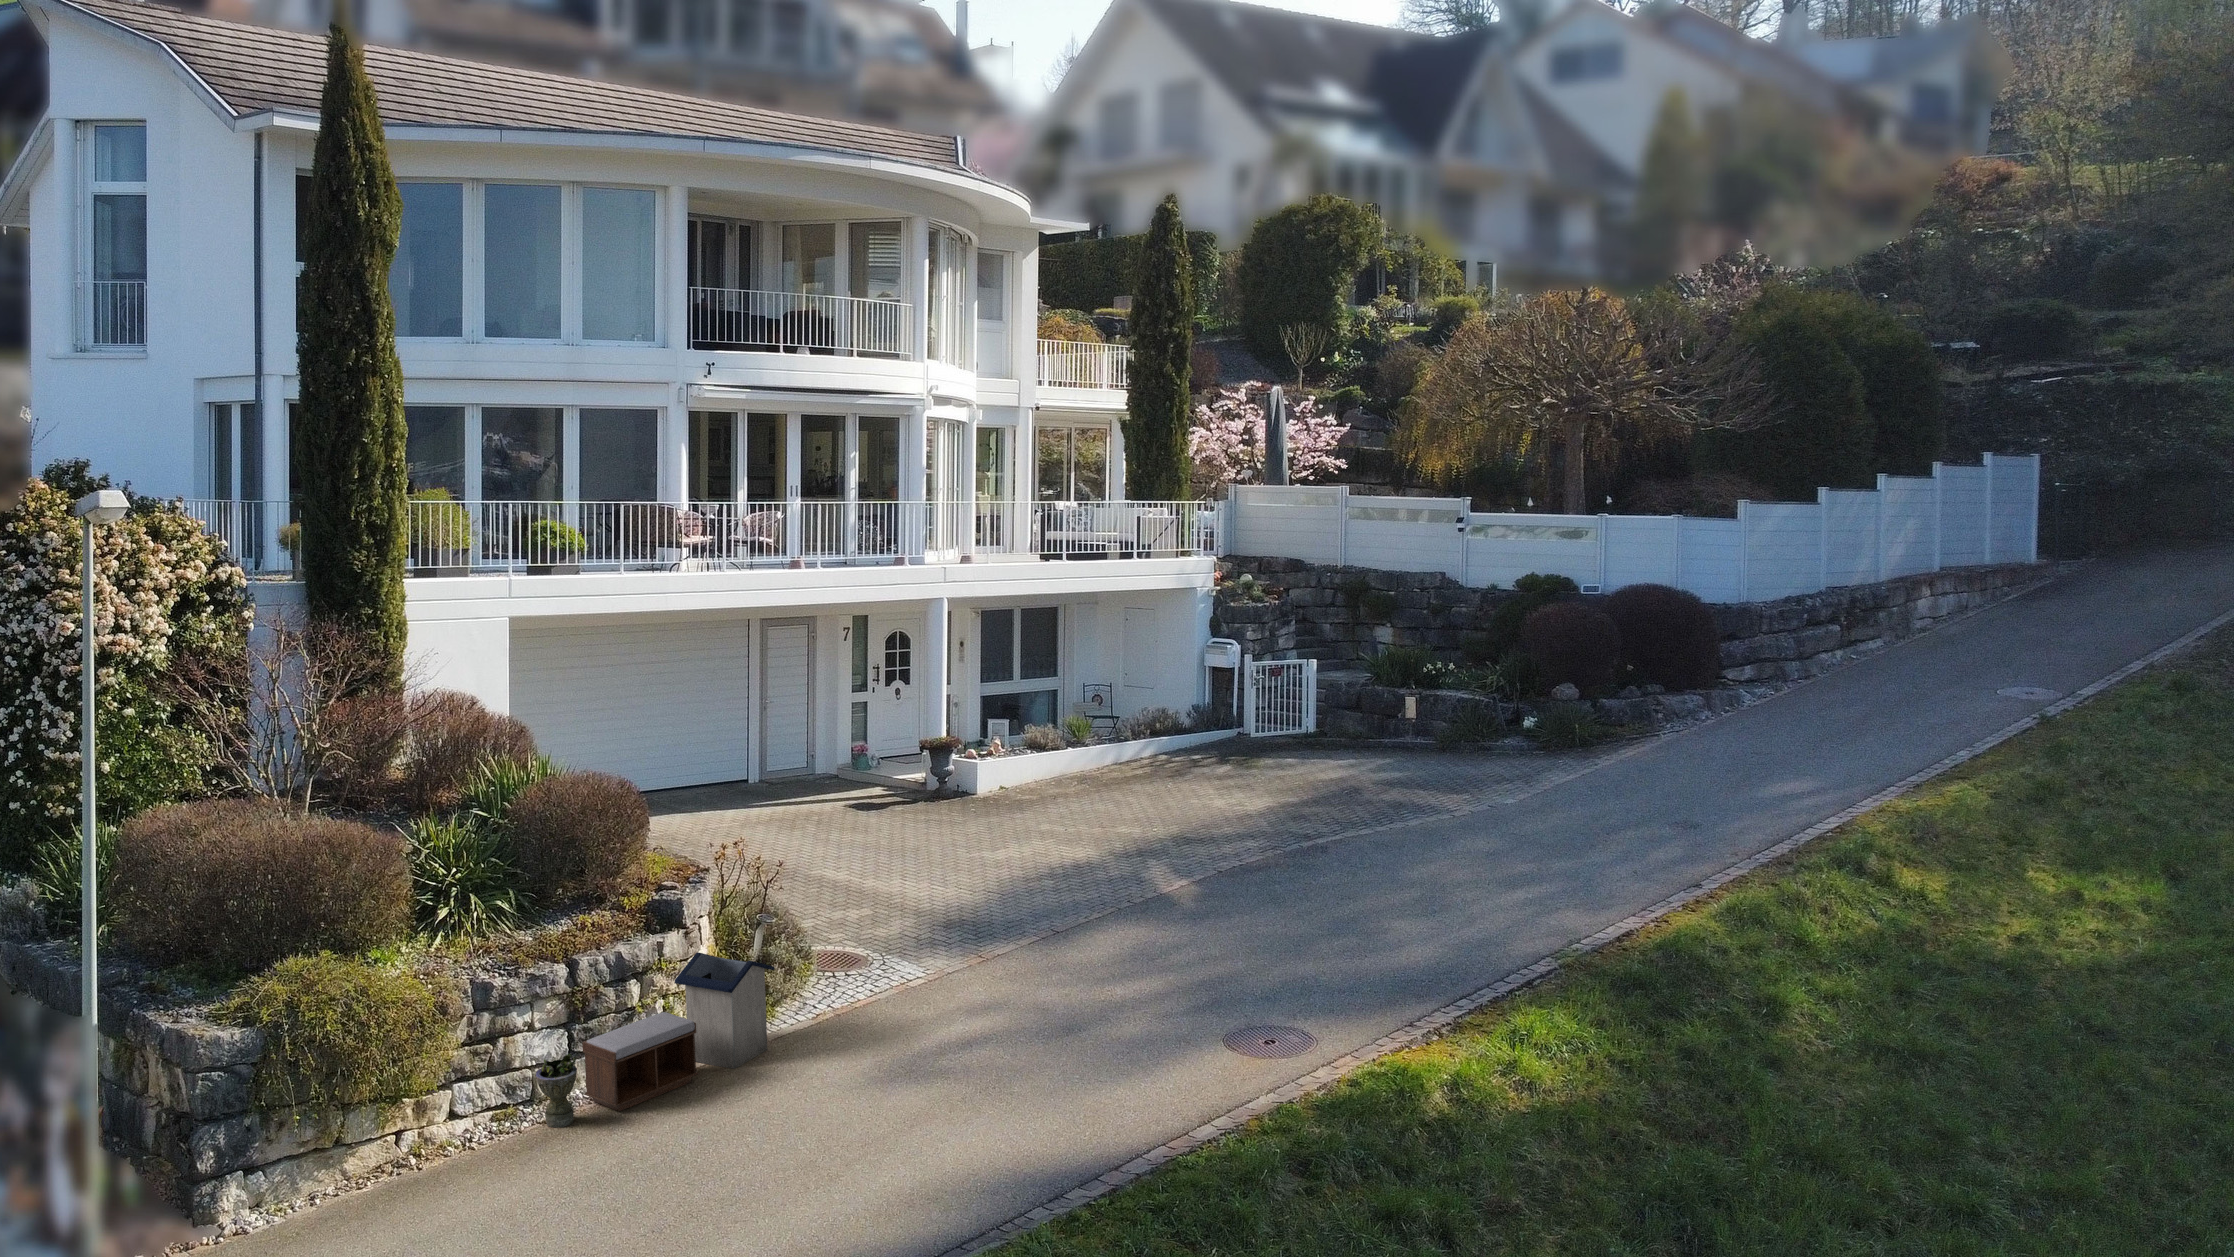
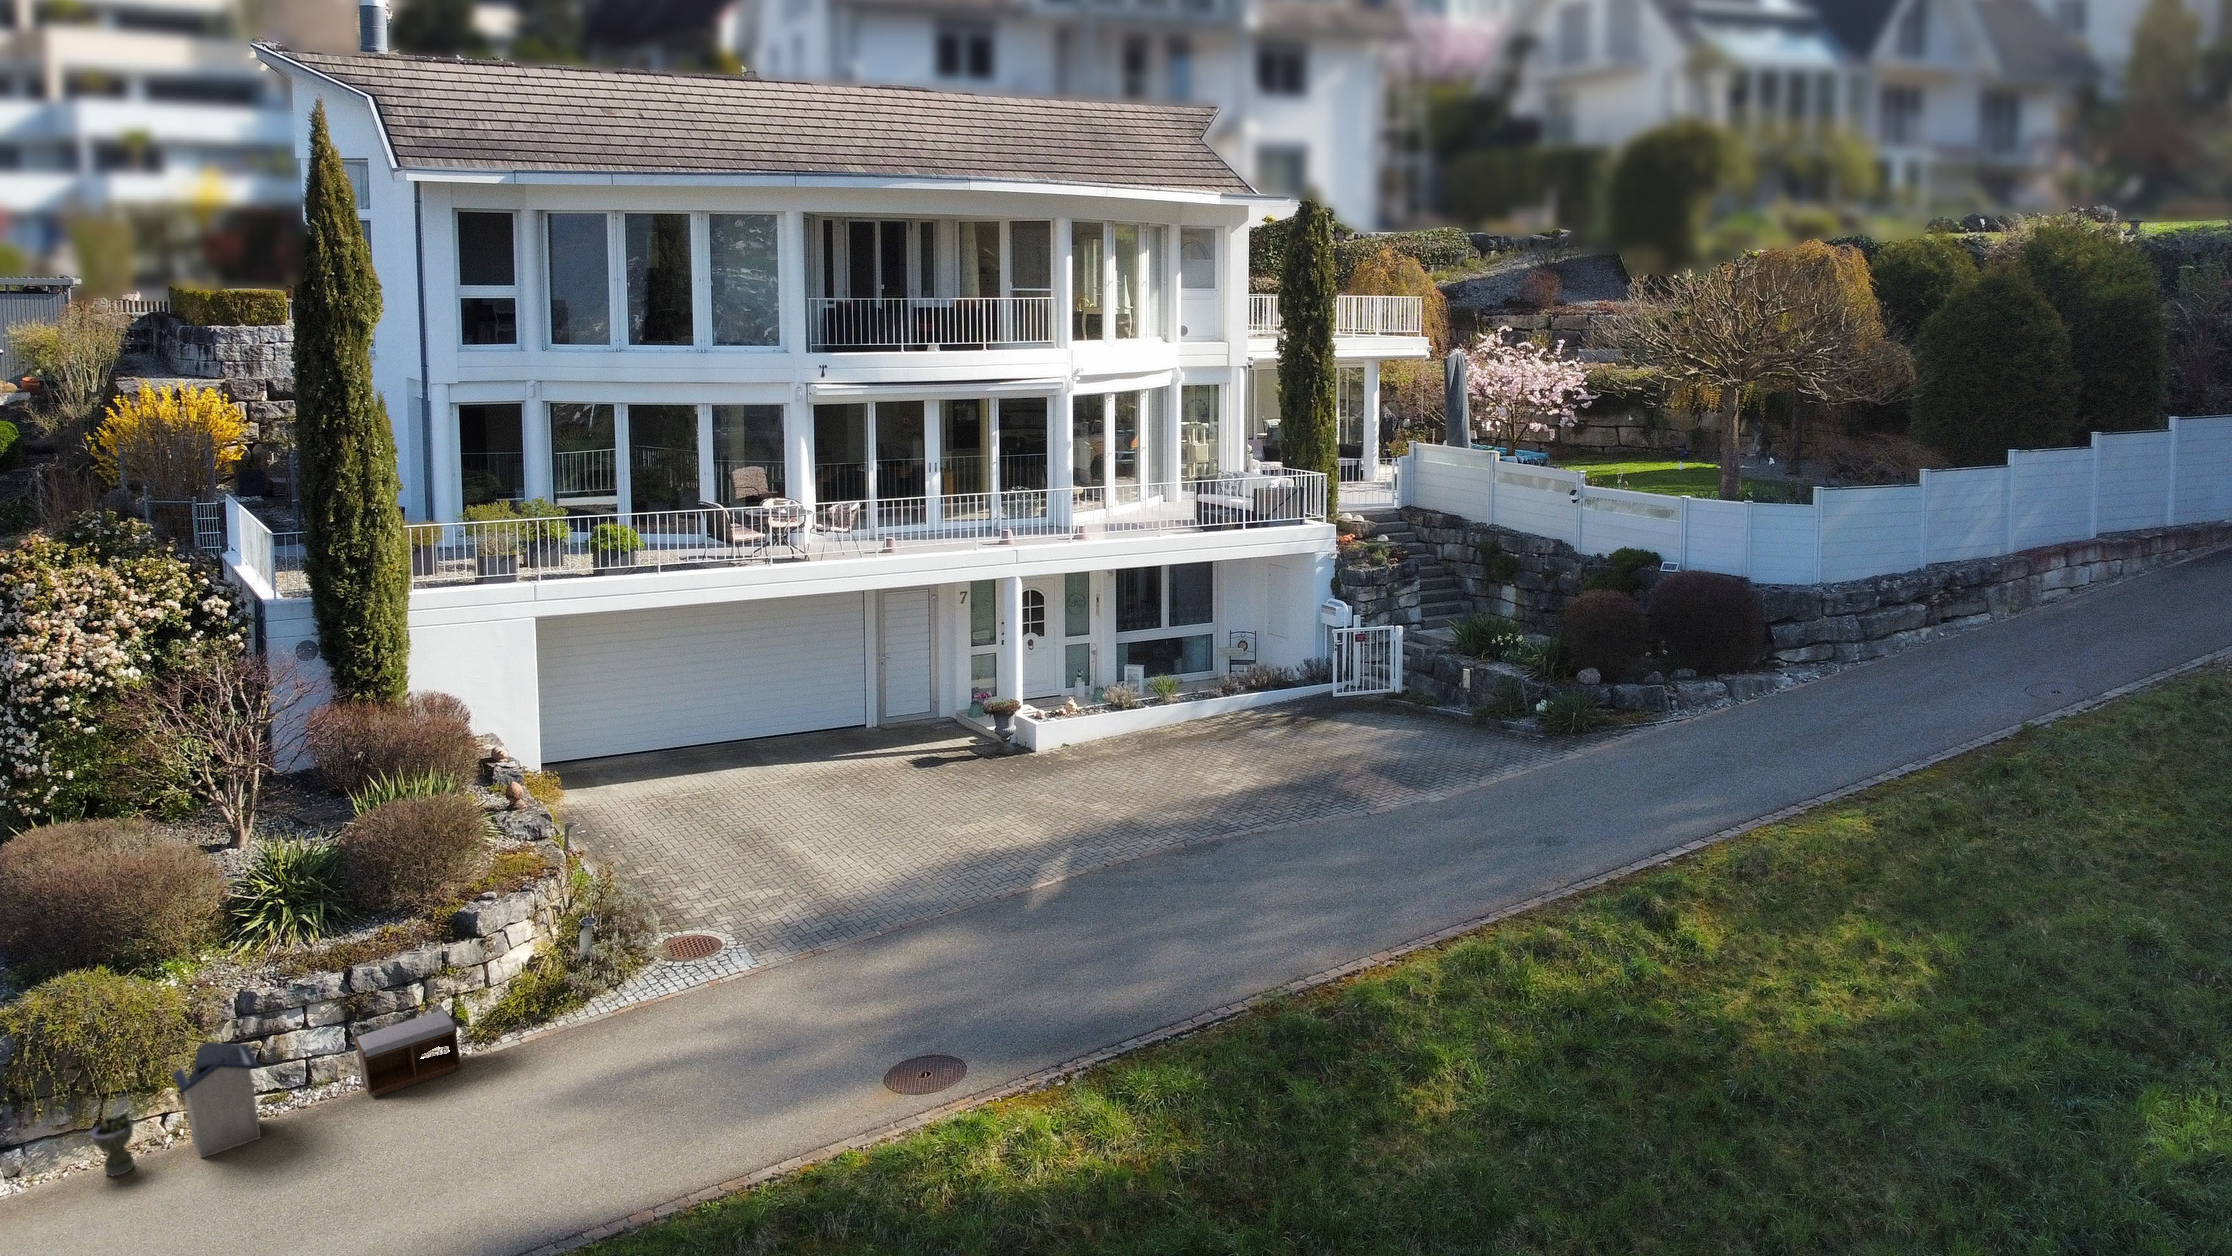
trash can: present [675,952,775,1069] -> present [173,1042,261,1158]
planter: present [536,1054,577,1128] -> present [91,1113,134,1176]

